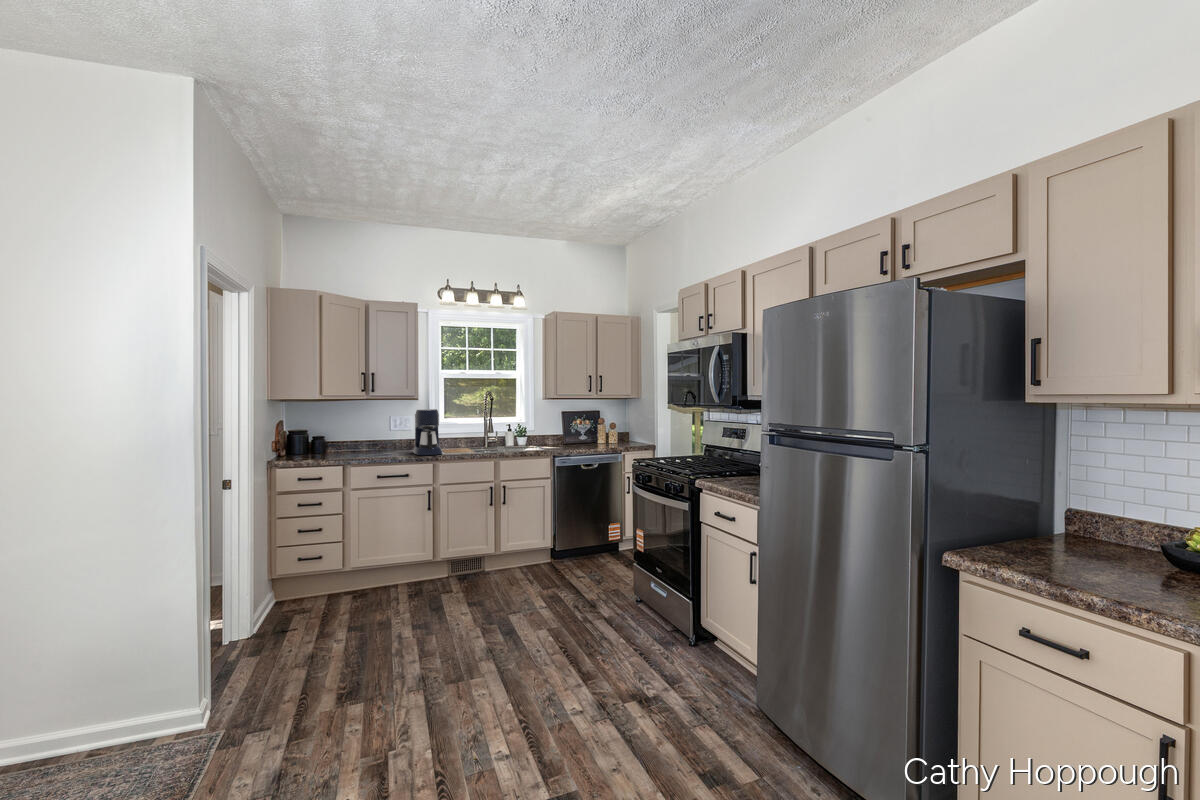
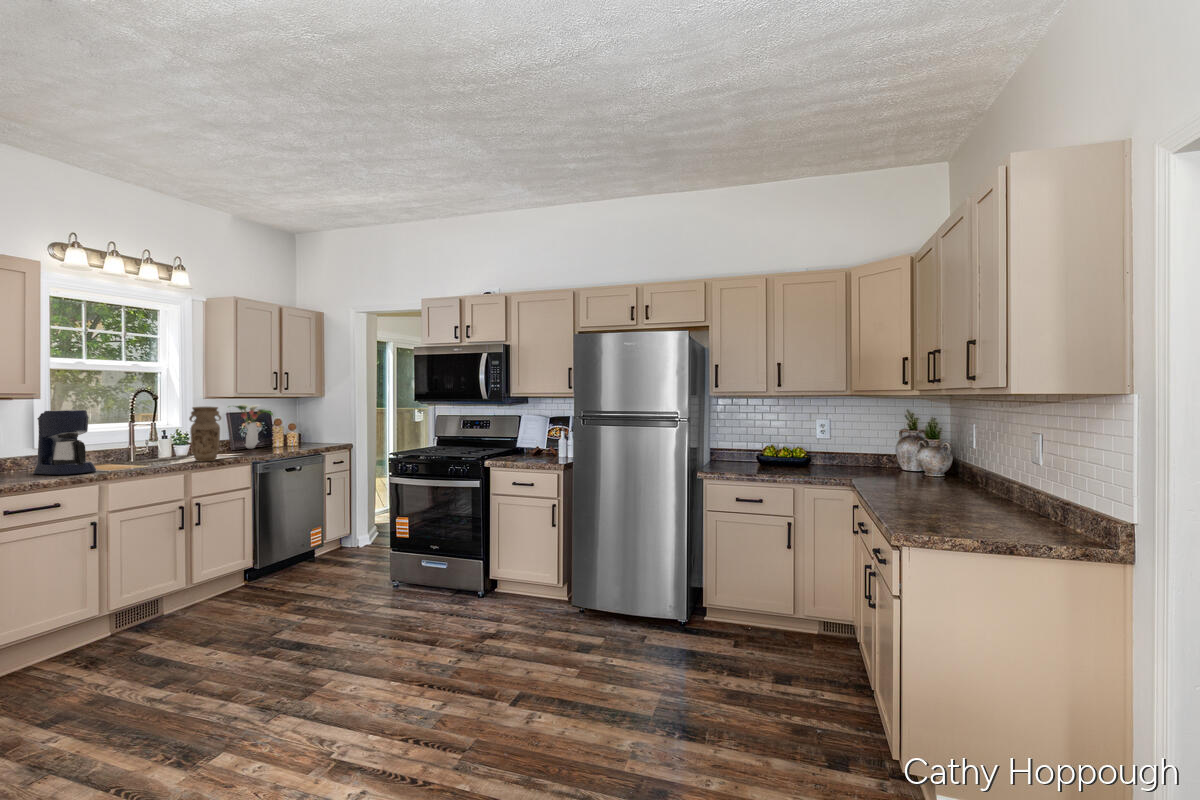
flower arrangement: none [560,403,591,442] -> present [229,404,273,448]
vase: none [507,407,527,452] -> present [189,407,221,461]

